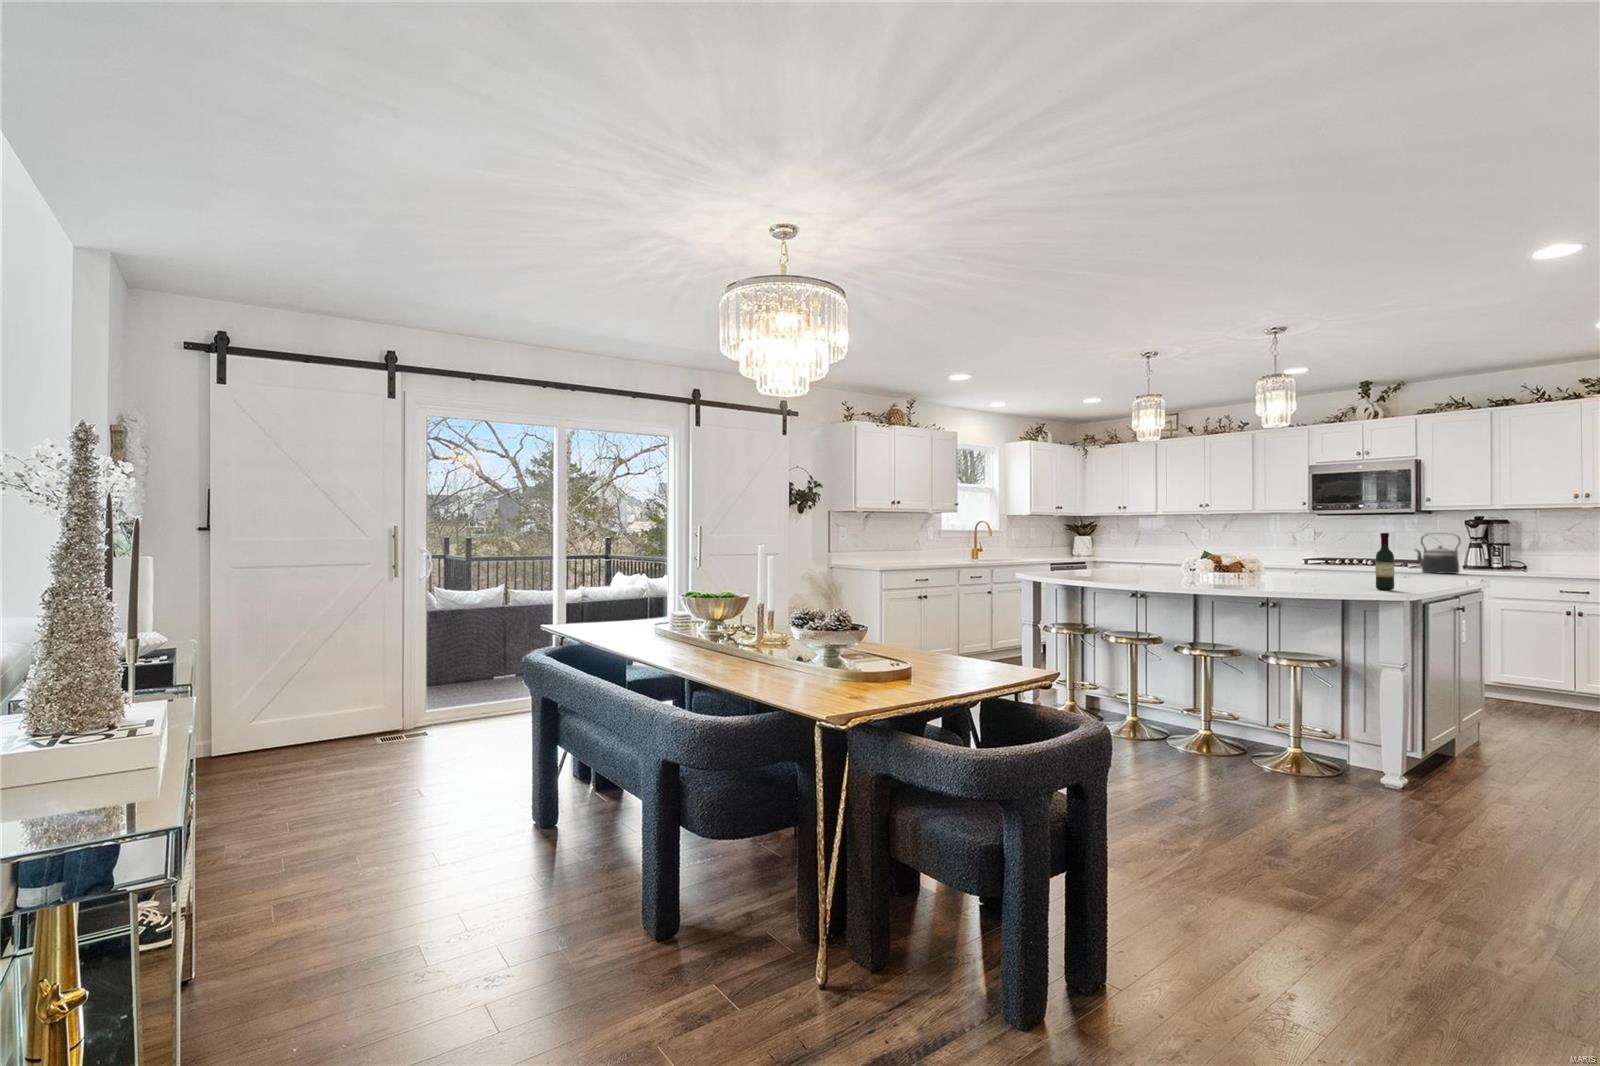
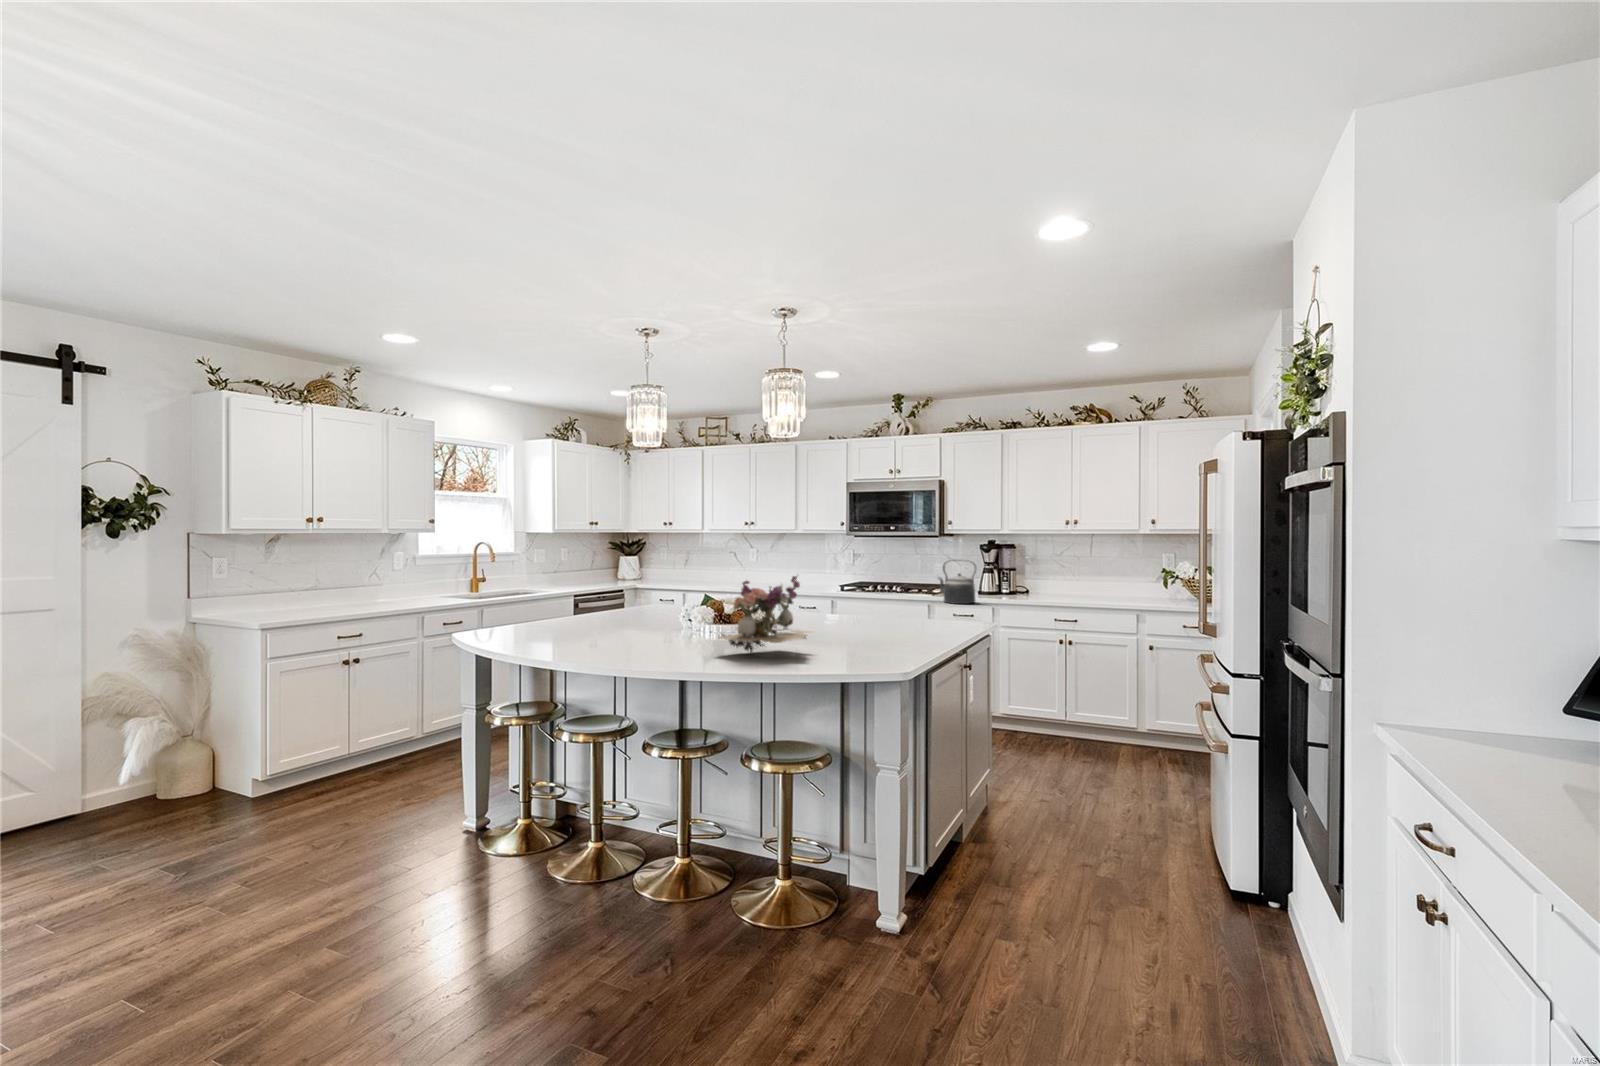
flower arrangement: none [1239,529,1316,585] -> present [718,576,810,652]
wine bottle: present [1375,533,1394,590] -> none [879,579,898,654]

